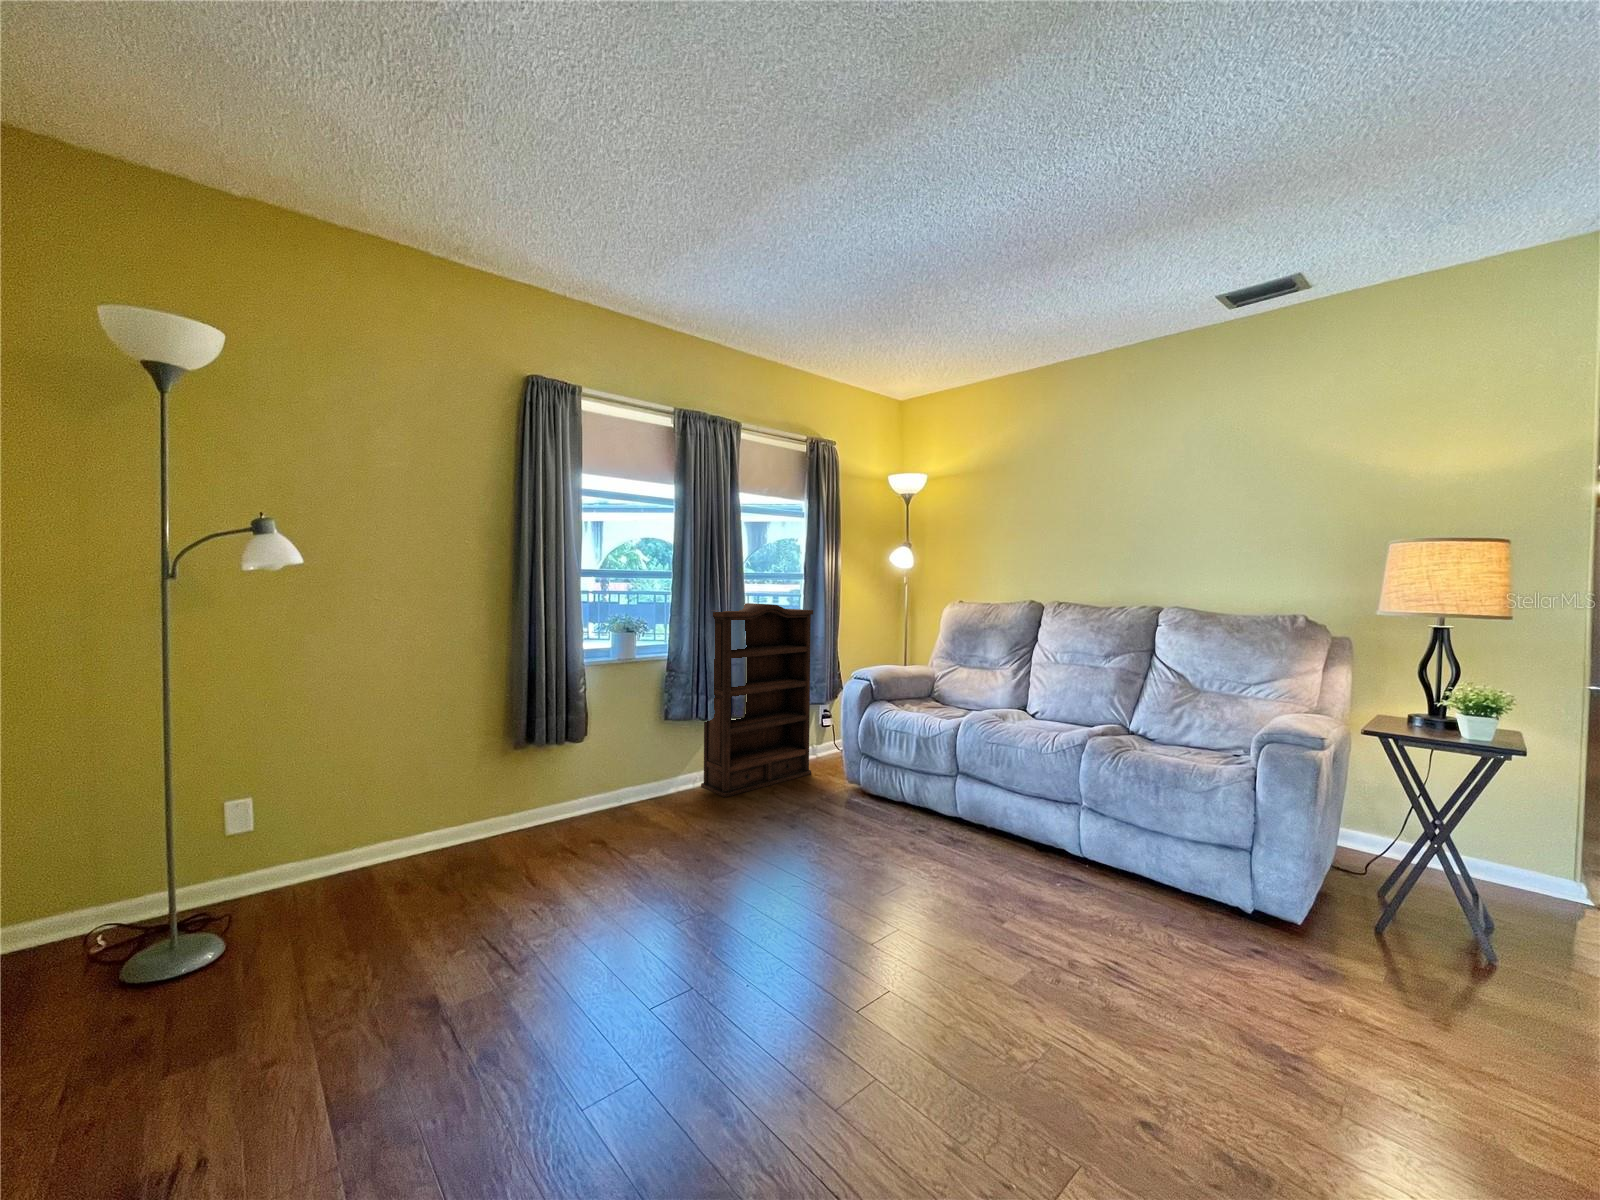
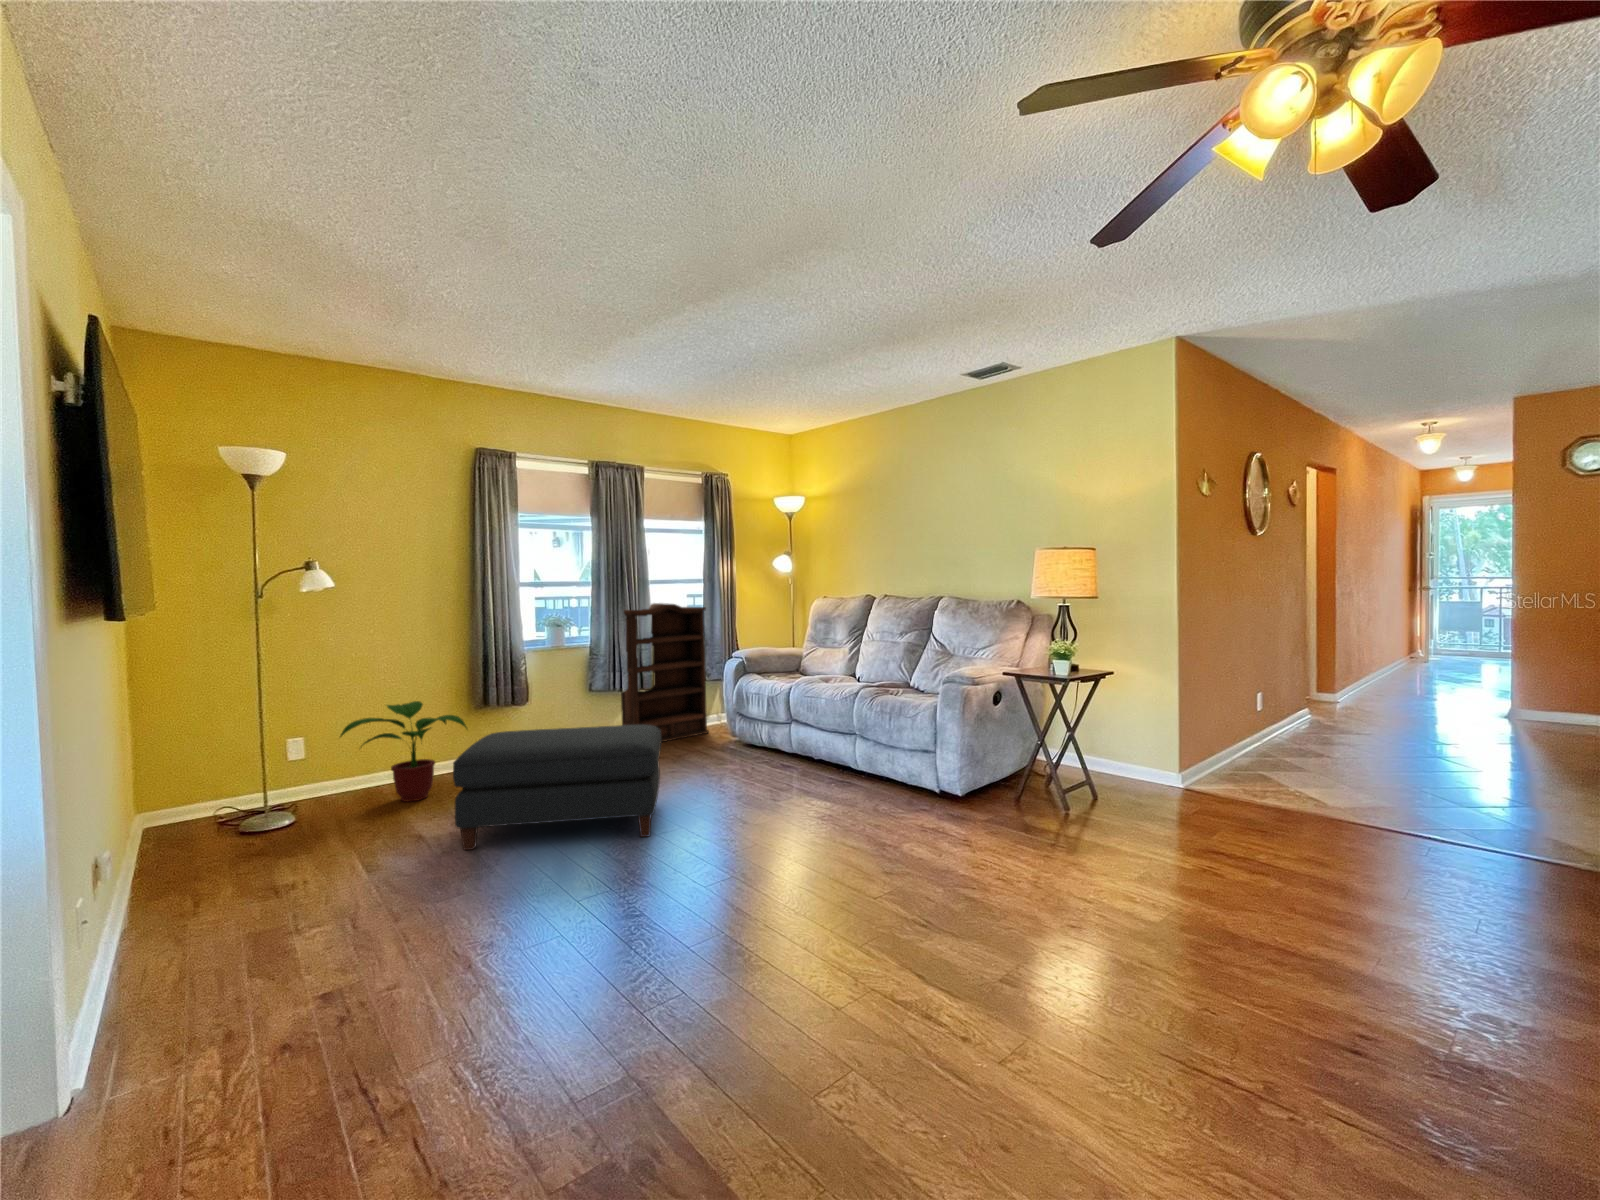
potted plant: none [290,742,504,908] -> present [340,701,467,802]
ottoman: none [484,801,853,1066] -> present [453,725,661,850]

